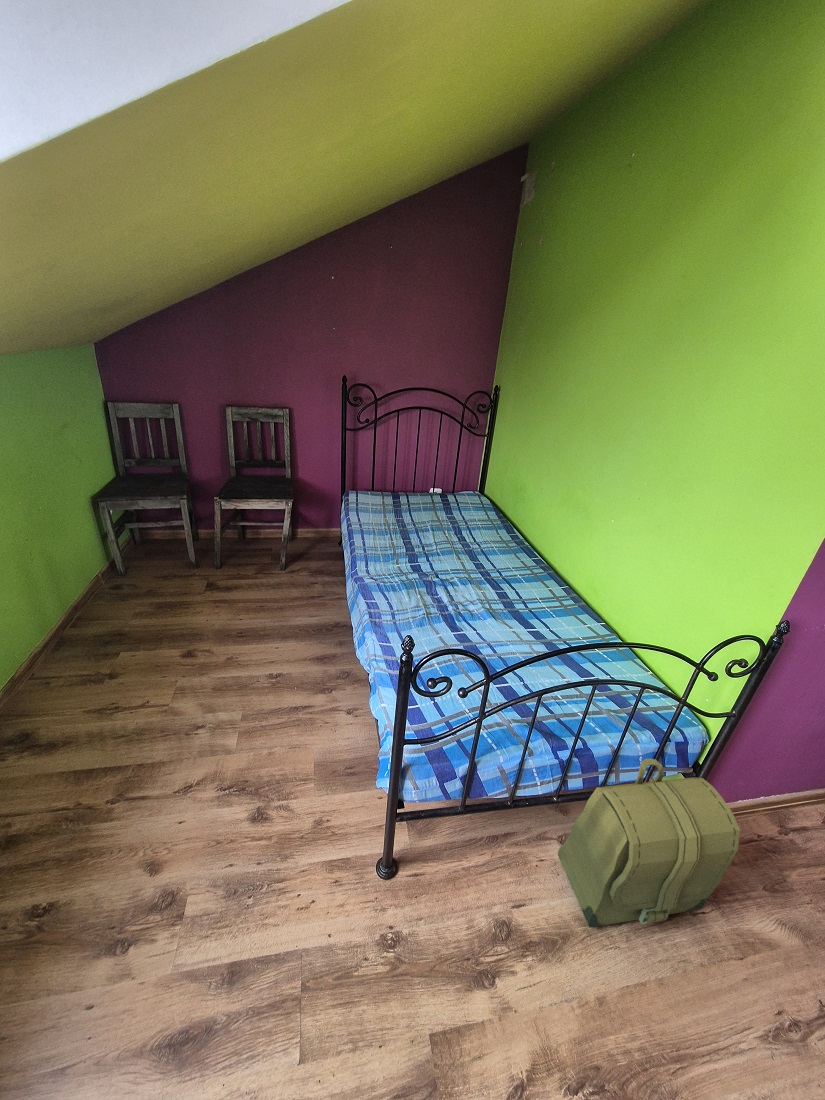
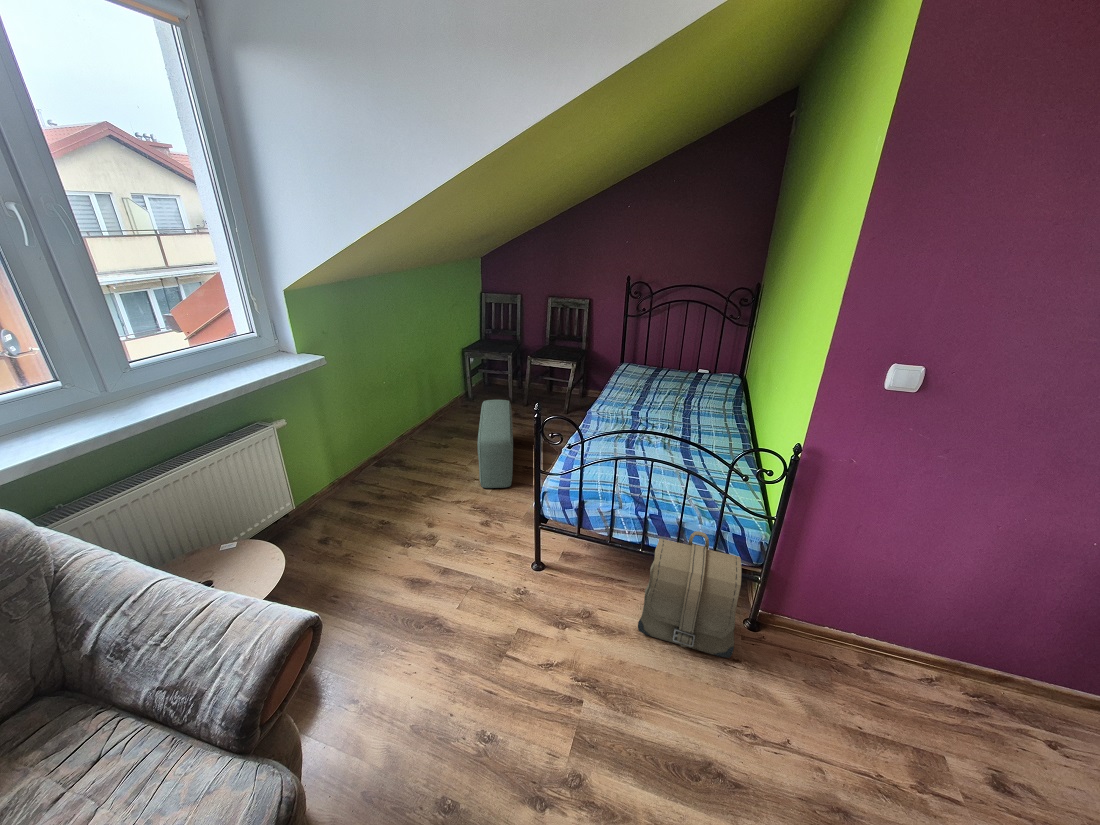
pouf: none [170,577,266,742] -> present [478,400,513,488]

